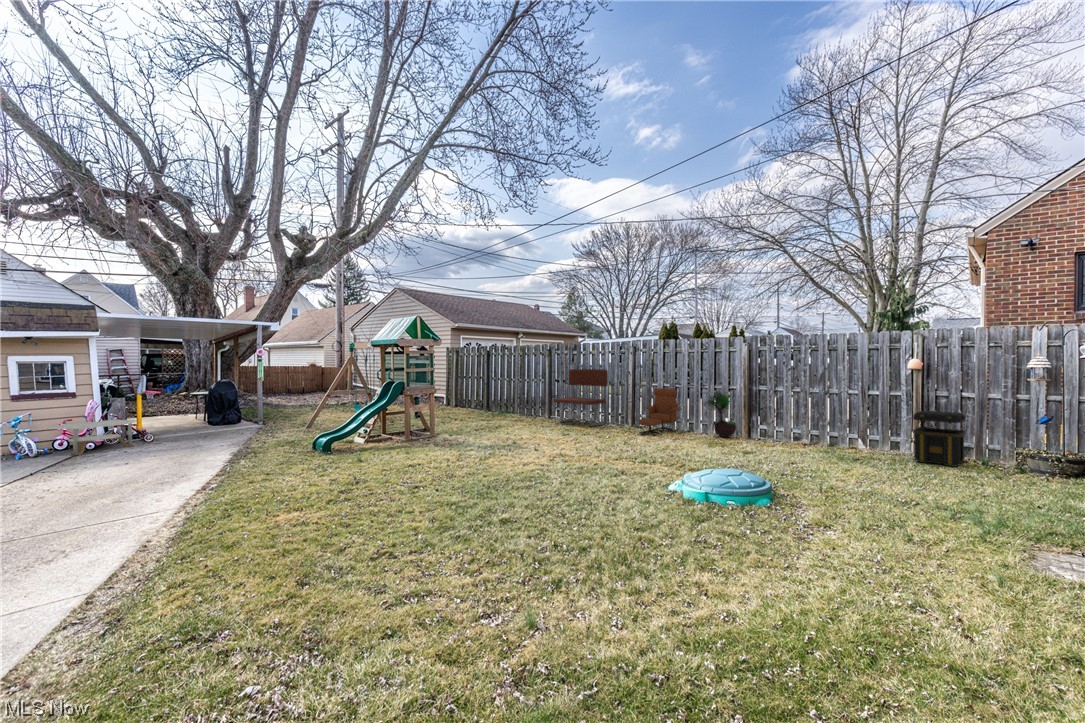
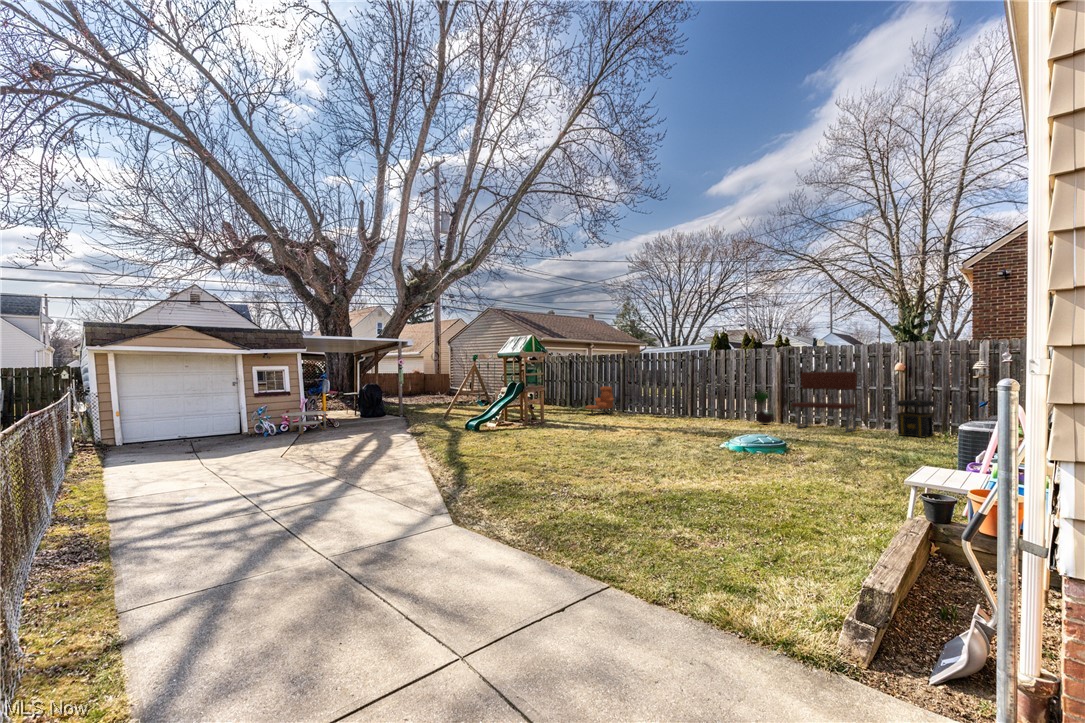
bench: present [554,369,608,426] -> present [791,372,857,432]
lounge chair: present [638,388,681,436] -> present [585,387,614,415]

